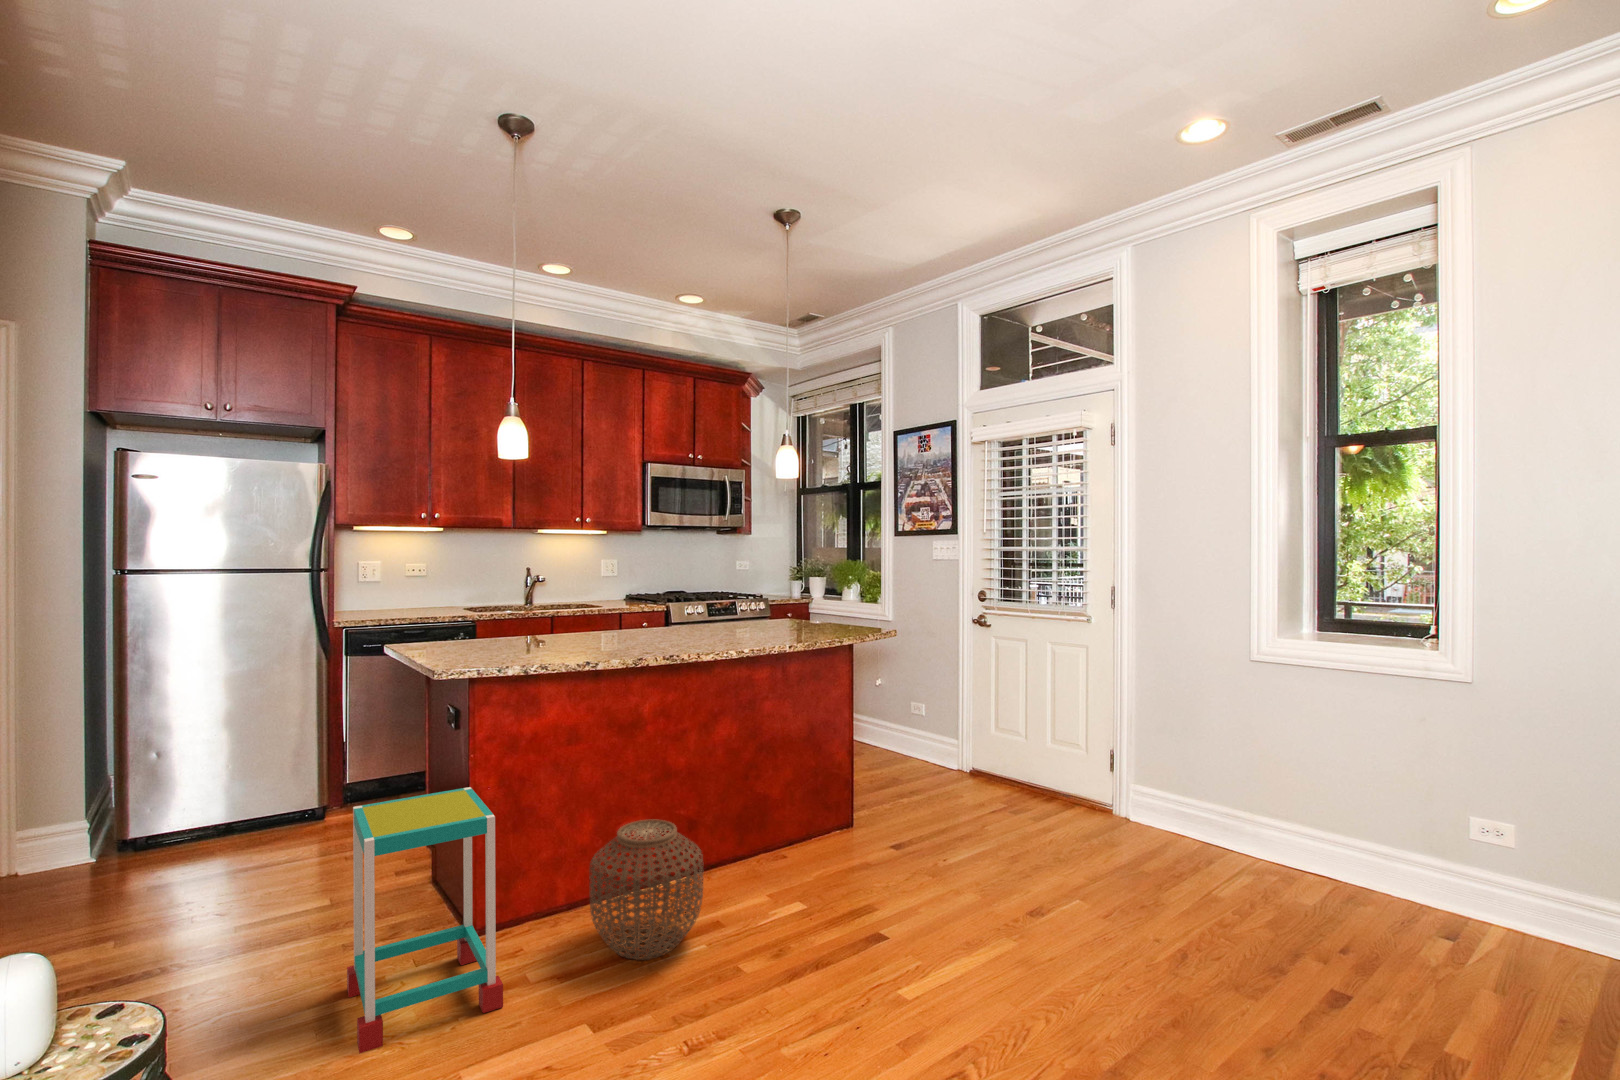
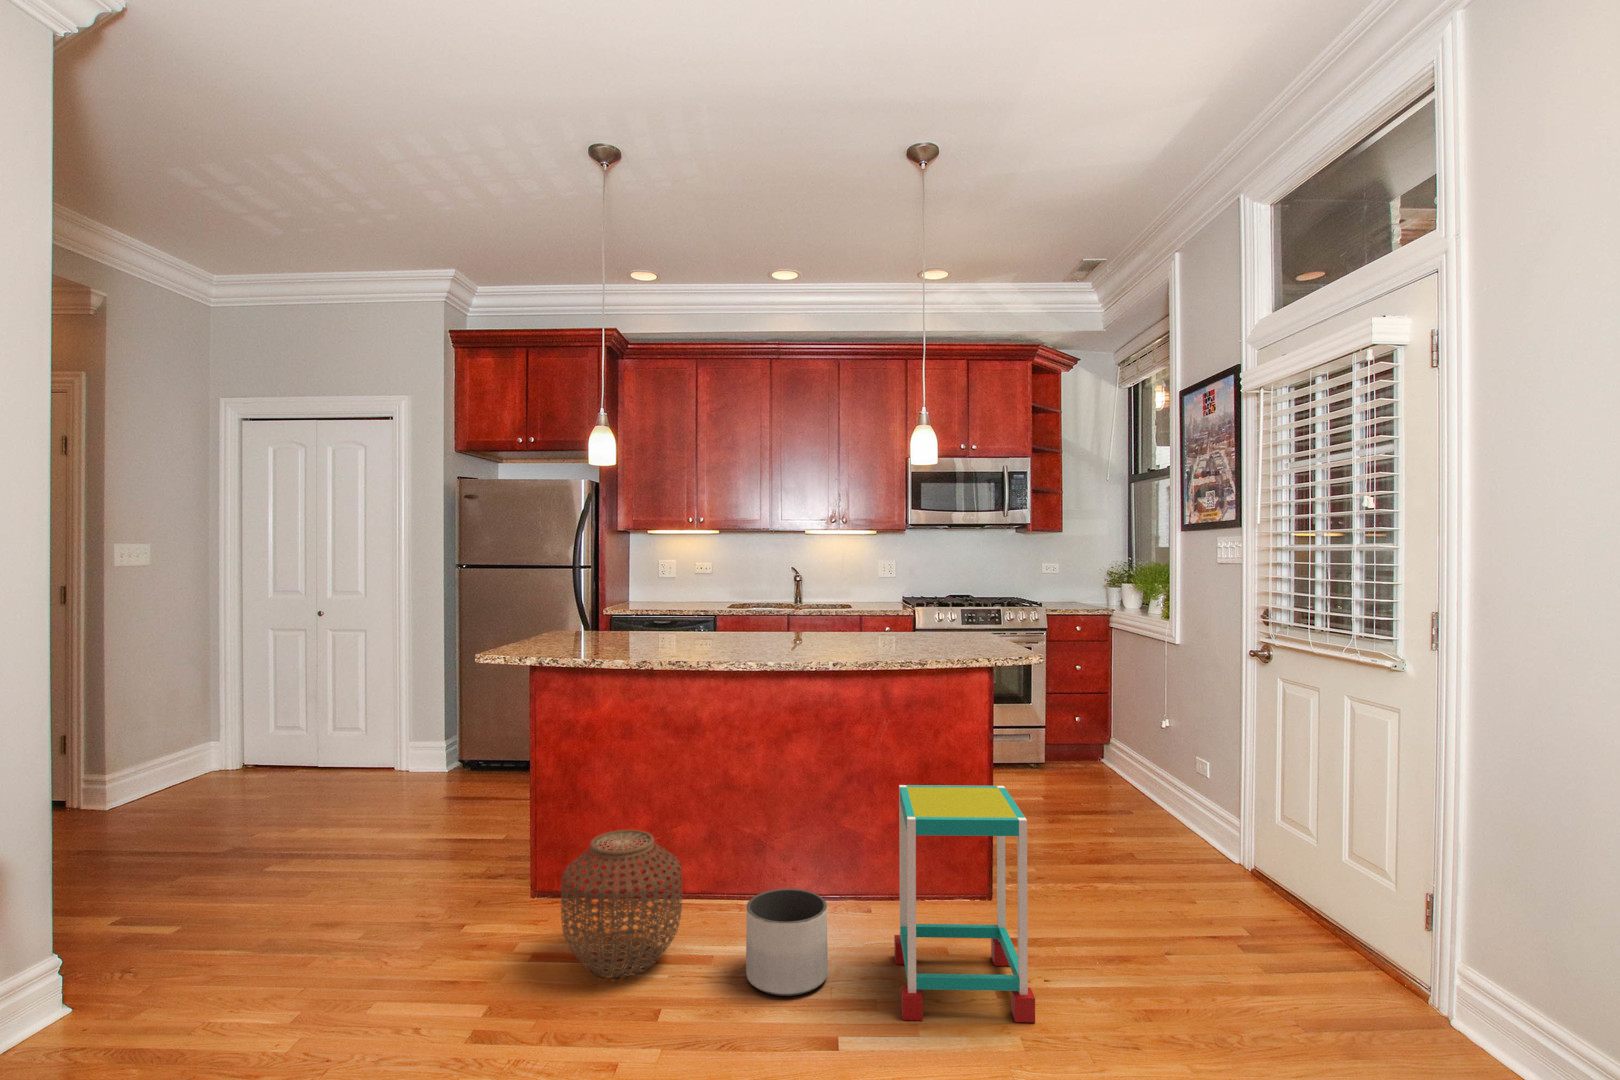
side table: present [347,787,503,1053] -> present [894,785,1035,1022]
planter: none [756,838,825,925] -> present [746,889,828,996]

